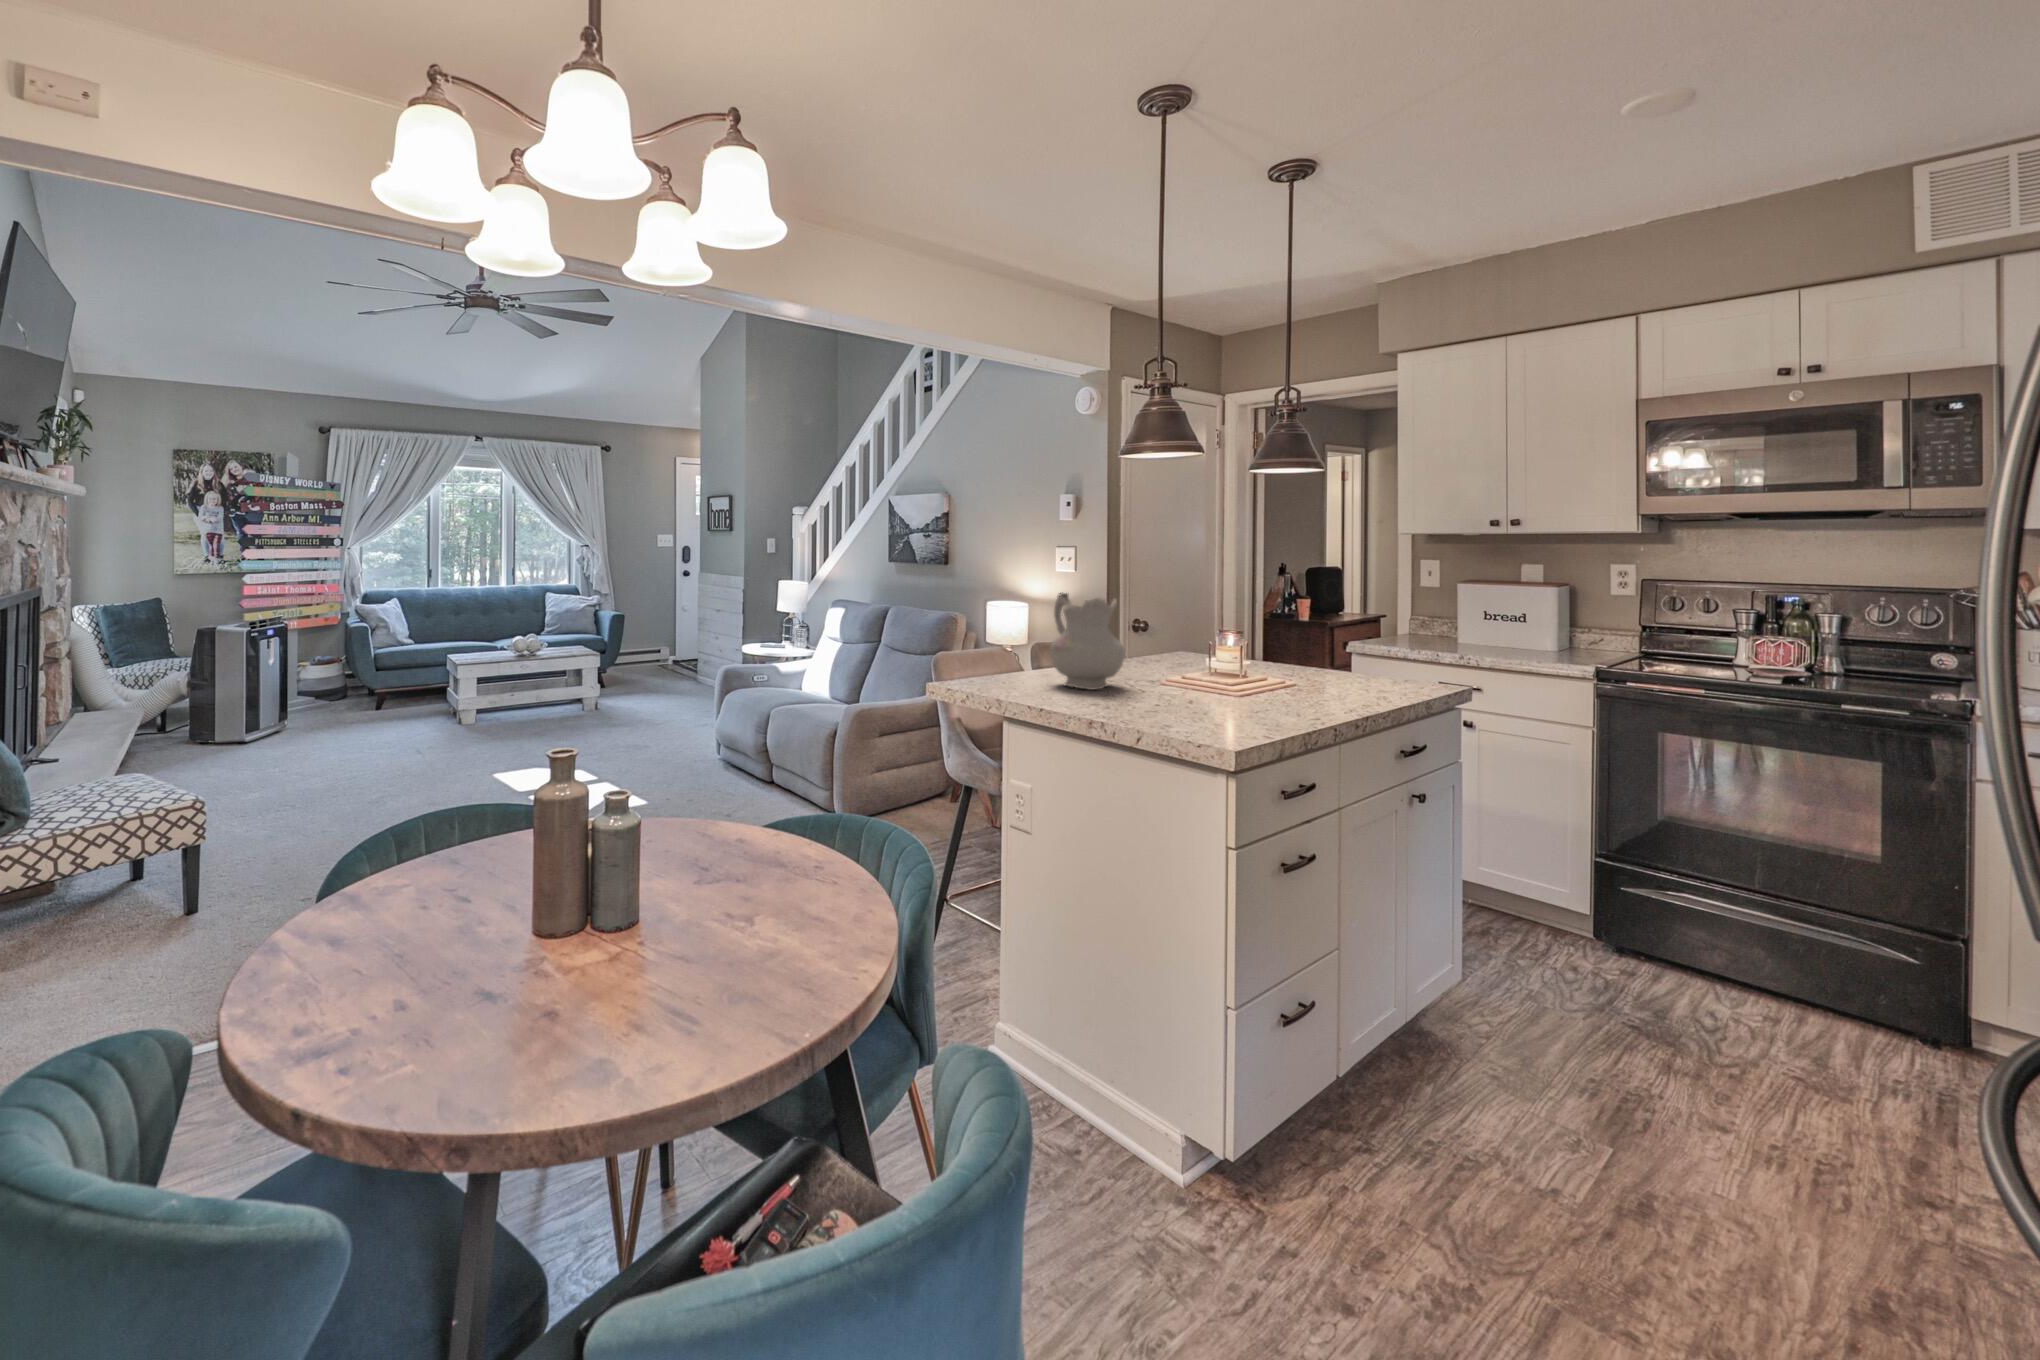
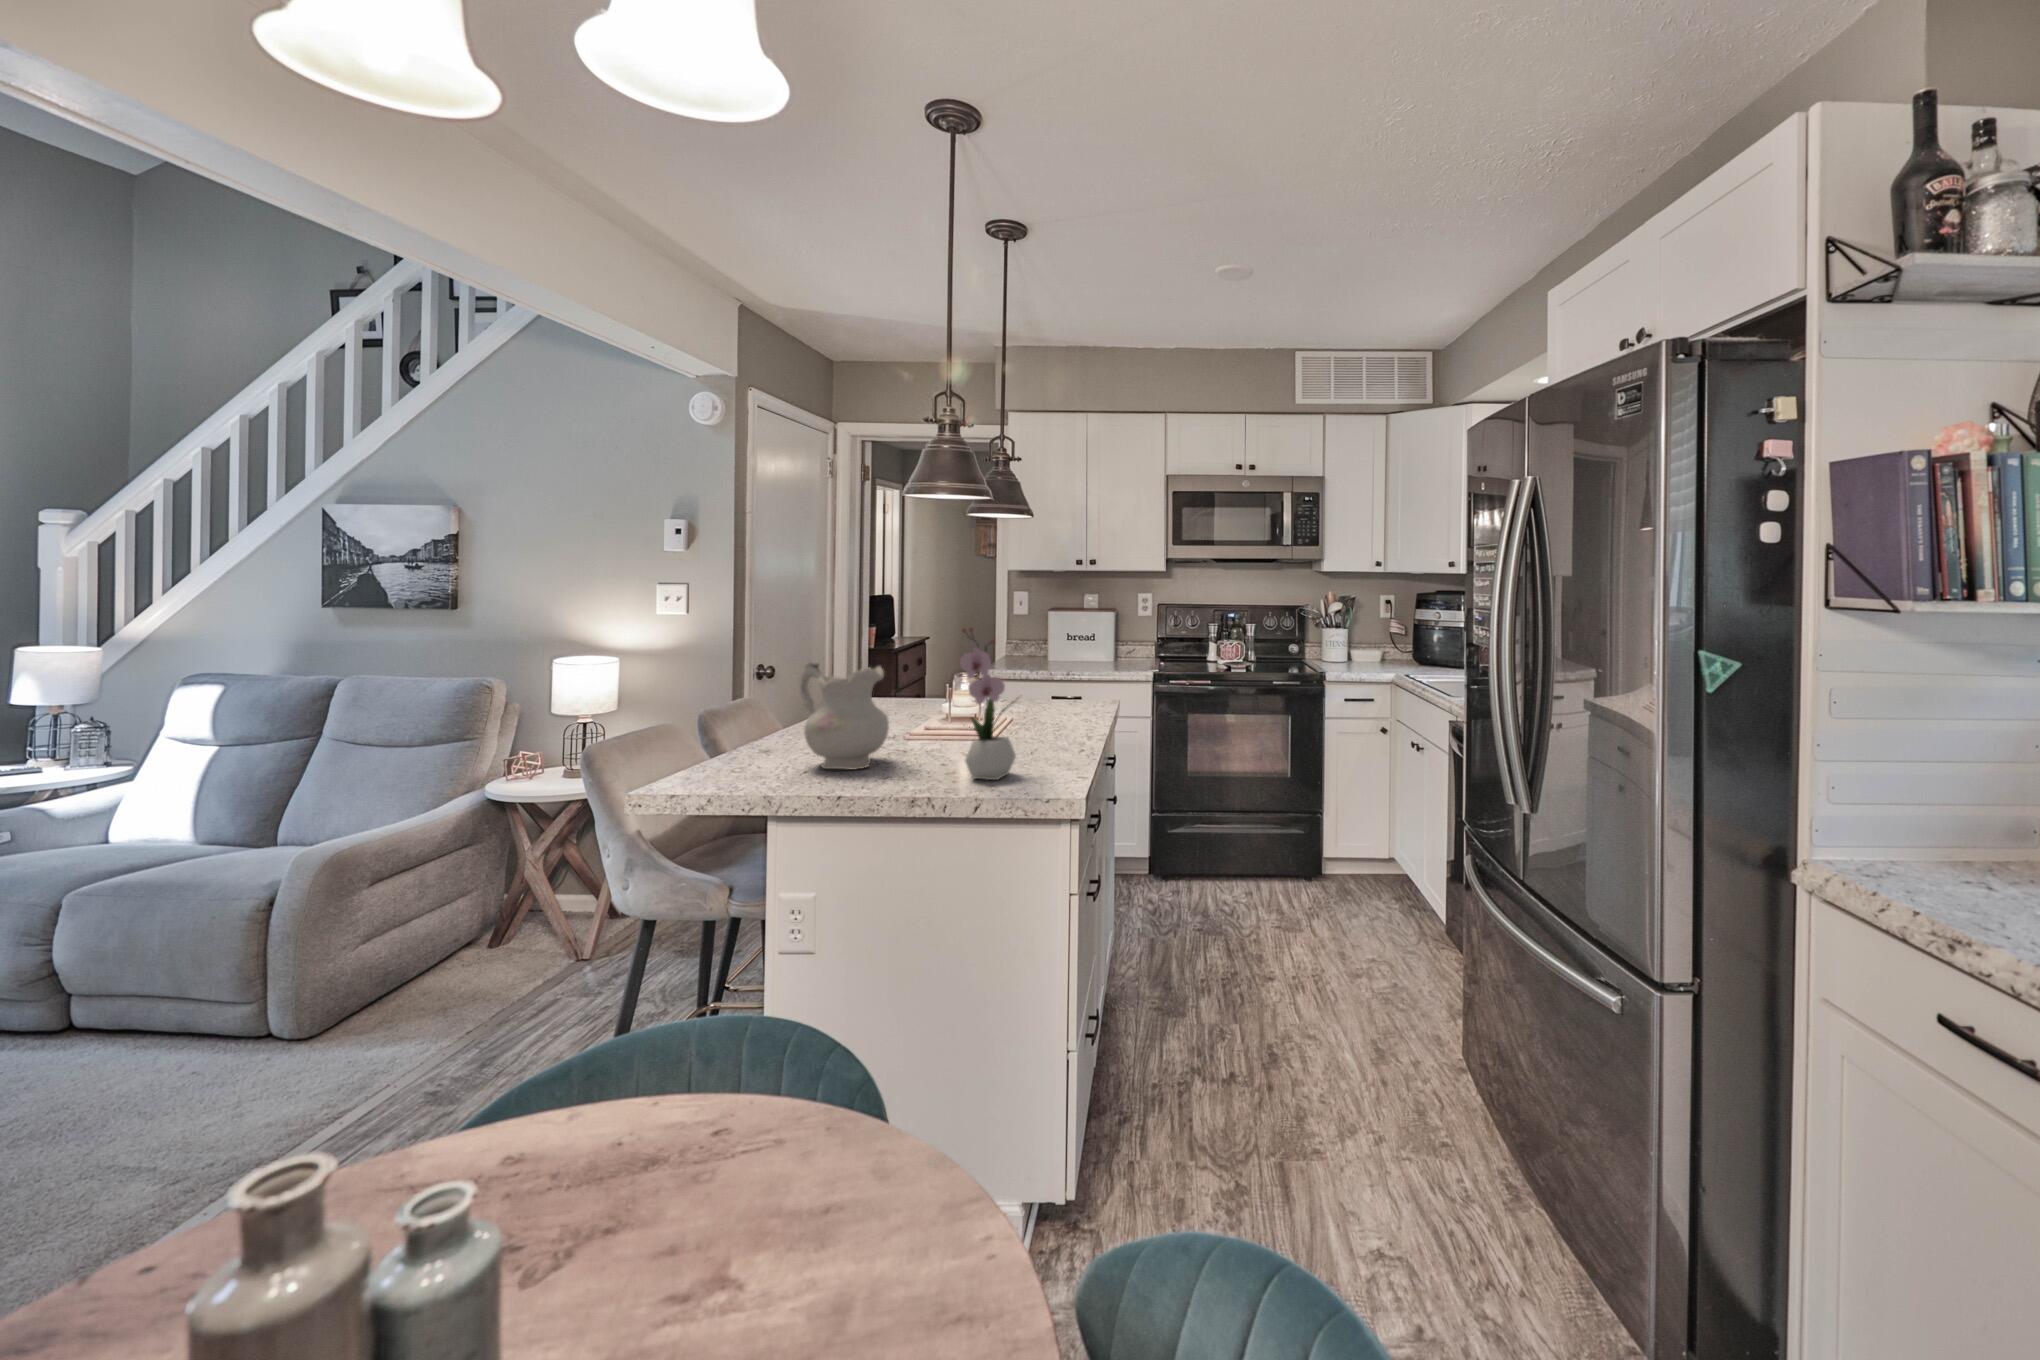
flower arrangement: none [1155,558,1229,714] -> present [960,628,1016,780]

